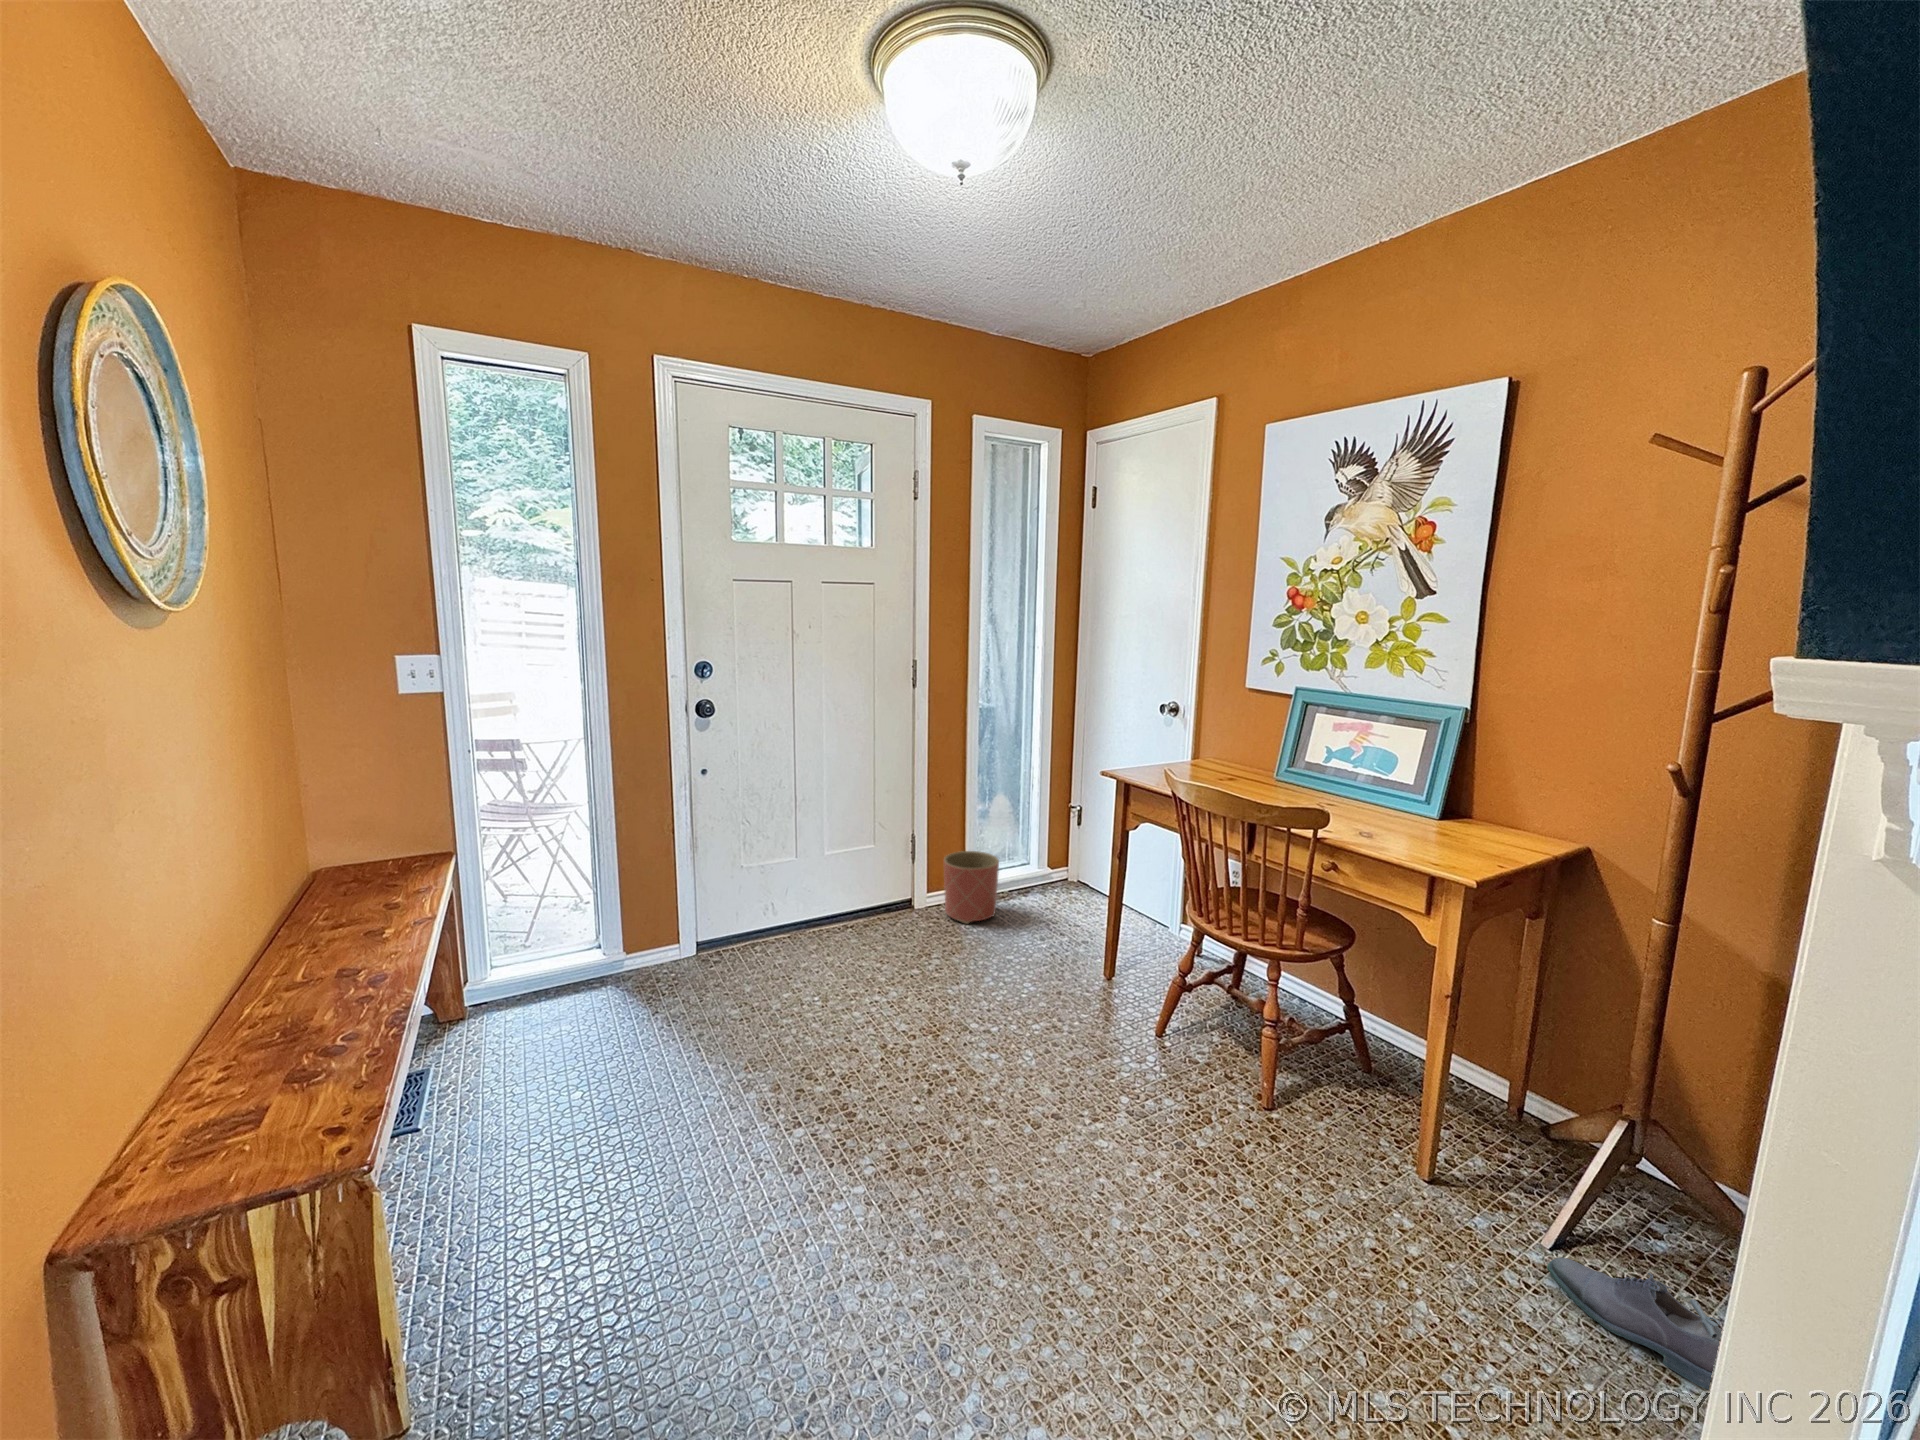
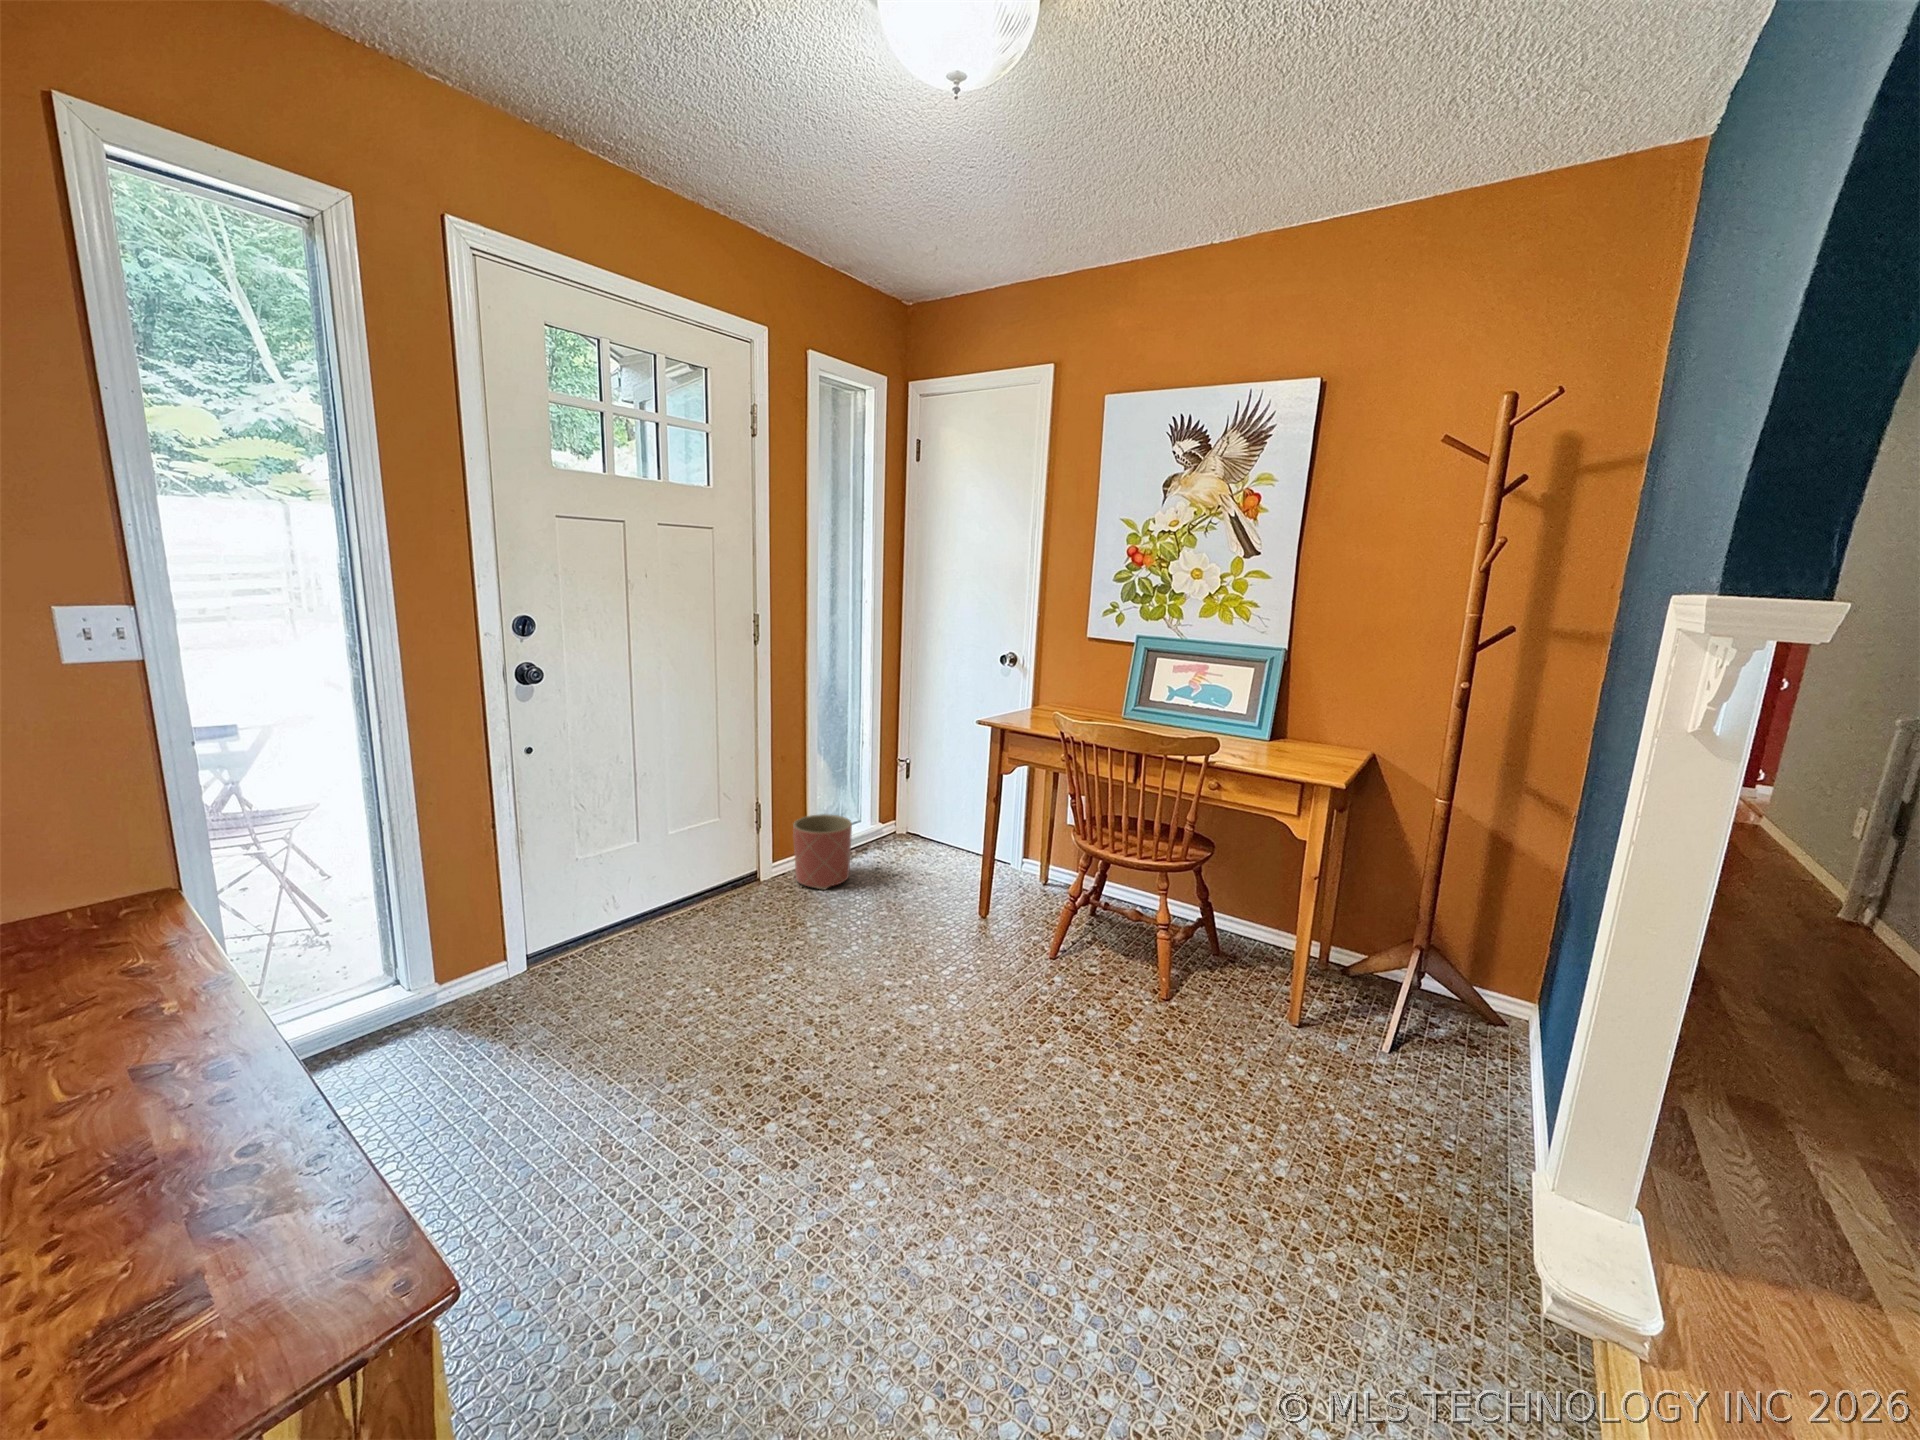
shoe: present [1547,1258,1722,1390] -> none [1395,1049,1520,1114]

